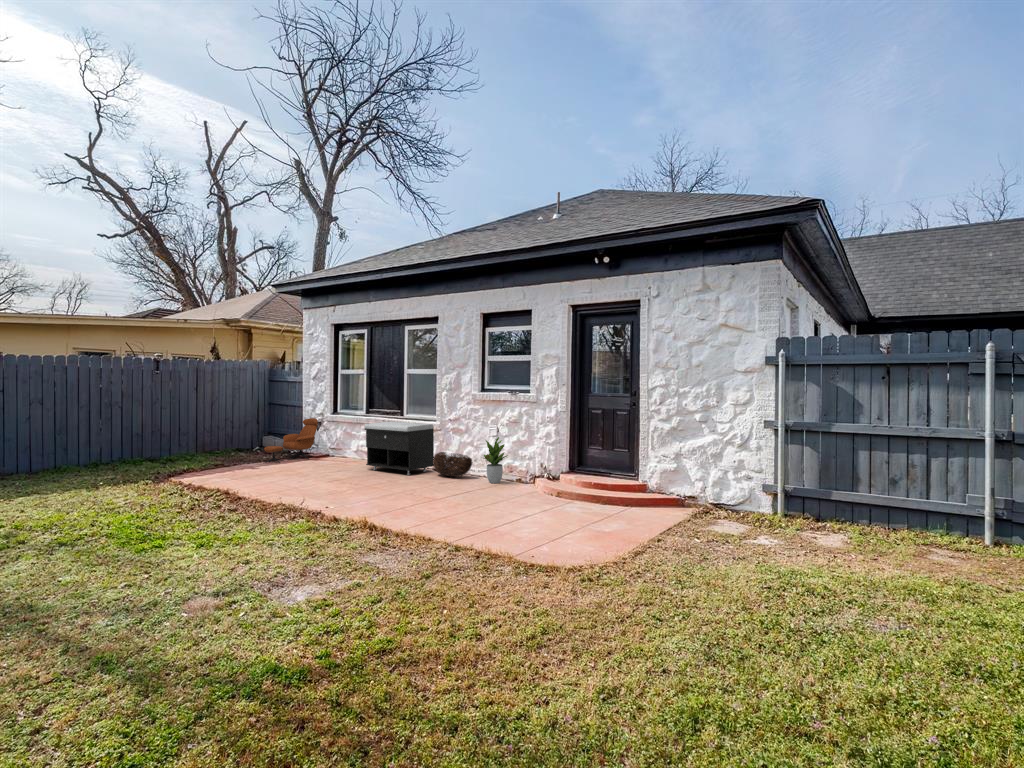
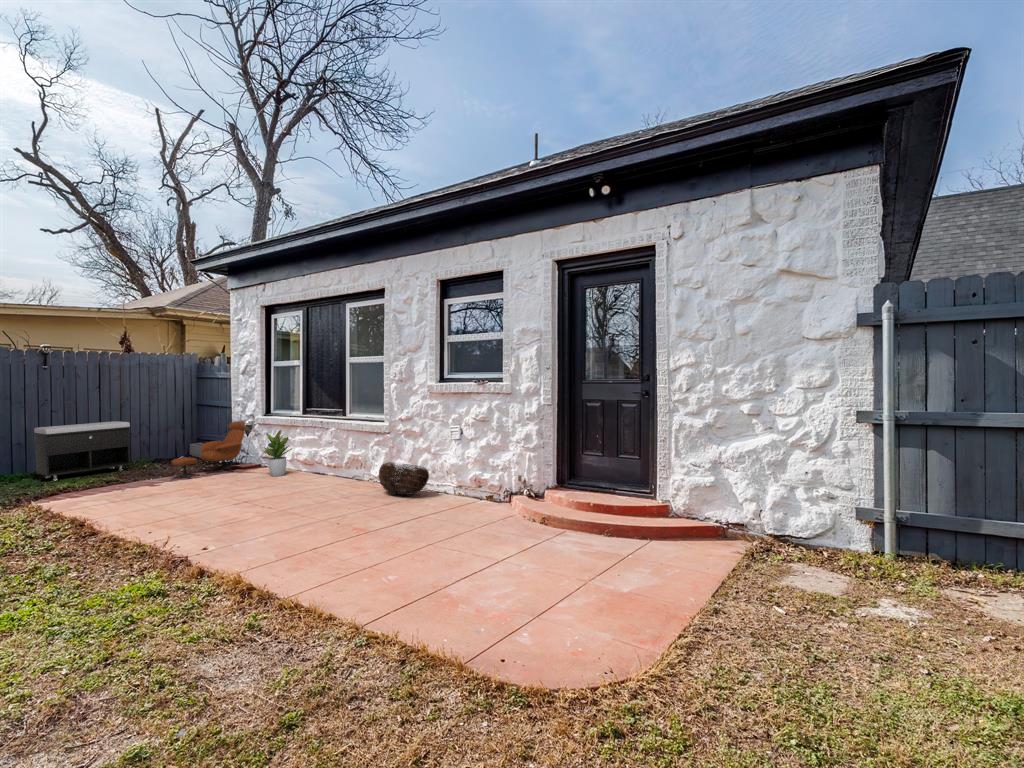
storage bench: present [365,422,434,475] -> present [34,421,131,480]
potted plant: present [484,437,508,483] -> present [264,430,292,477]

